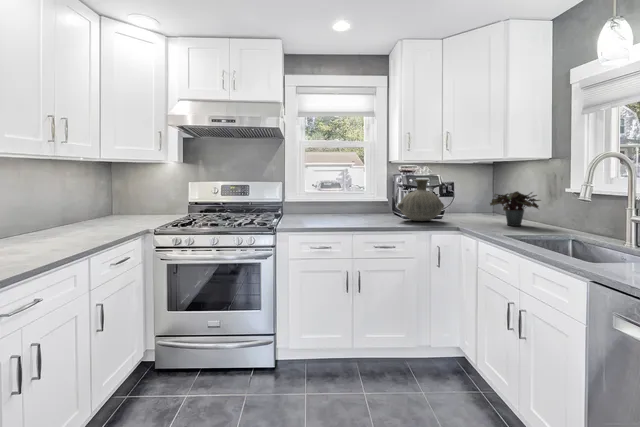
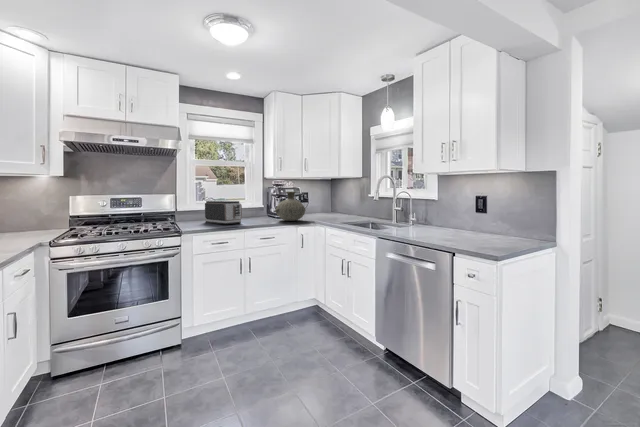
potted plant: present [490,191,541,226] -> none [335,200,364,222]
toaster: none [309,193,352,222] -> present [205,201,242,224]

